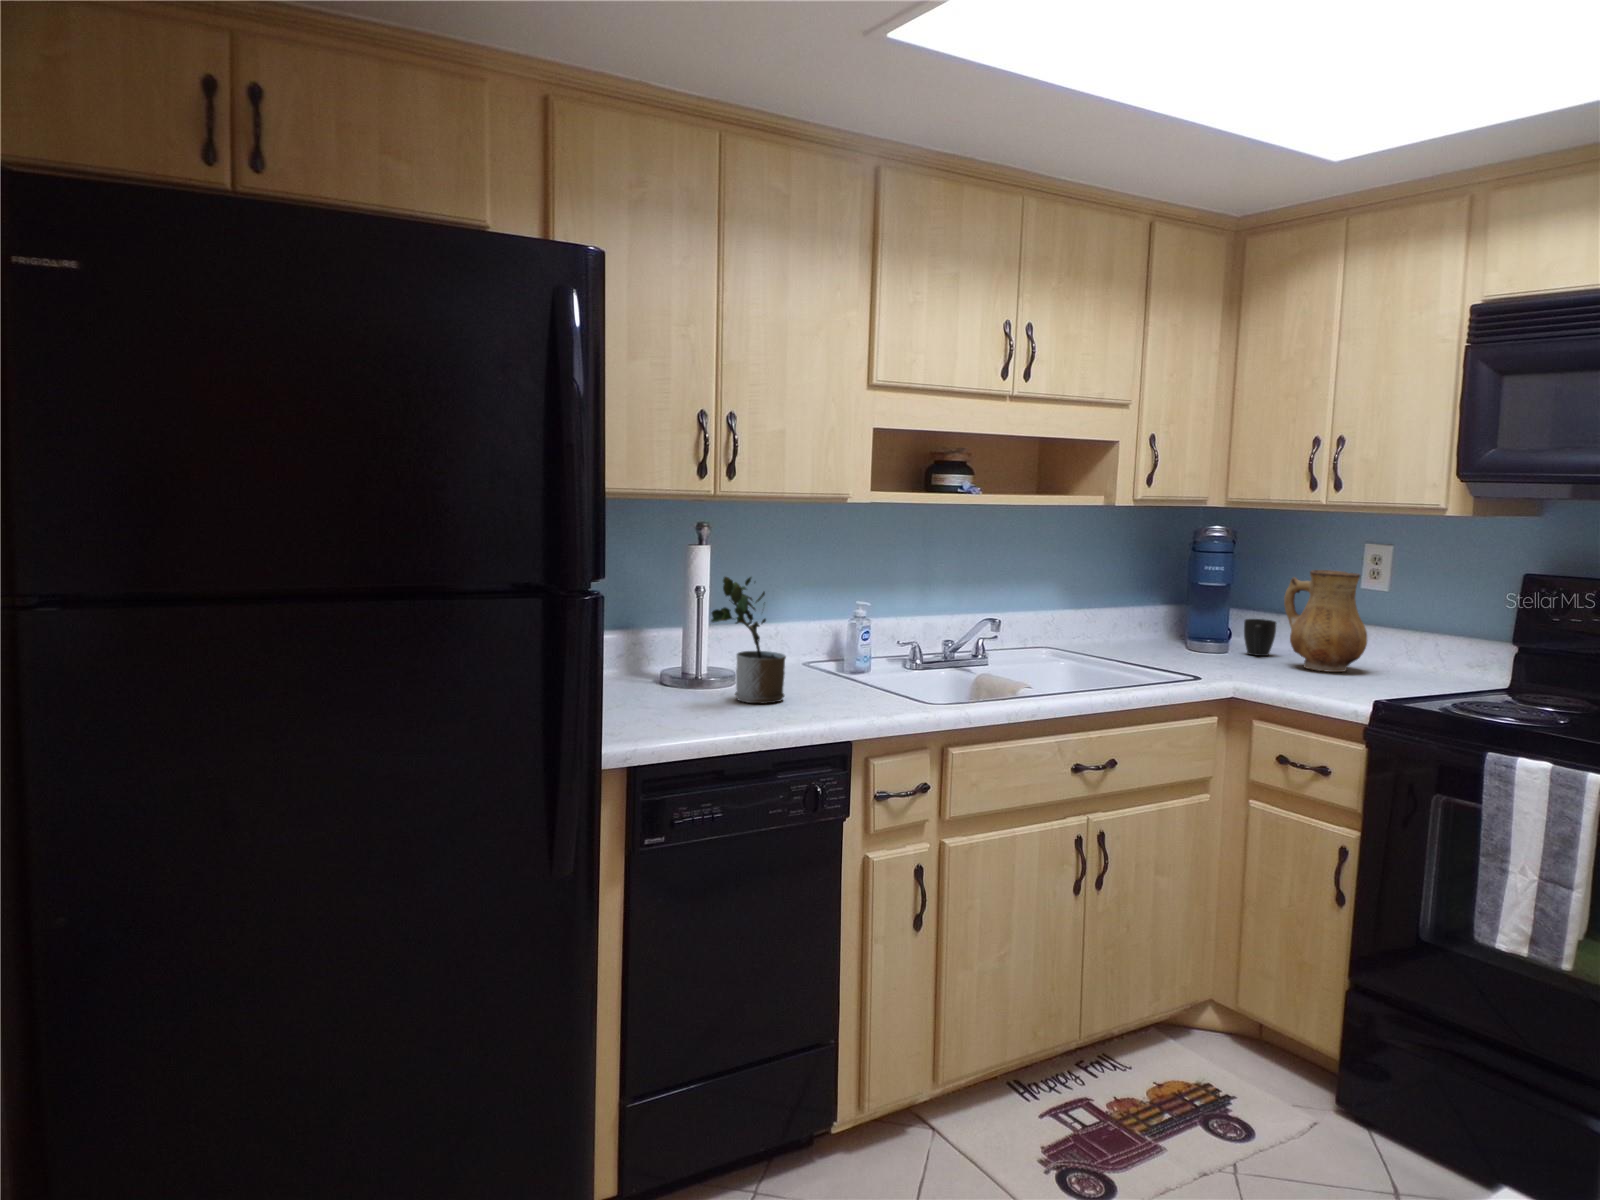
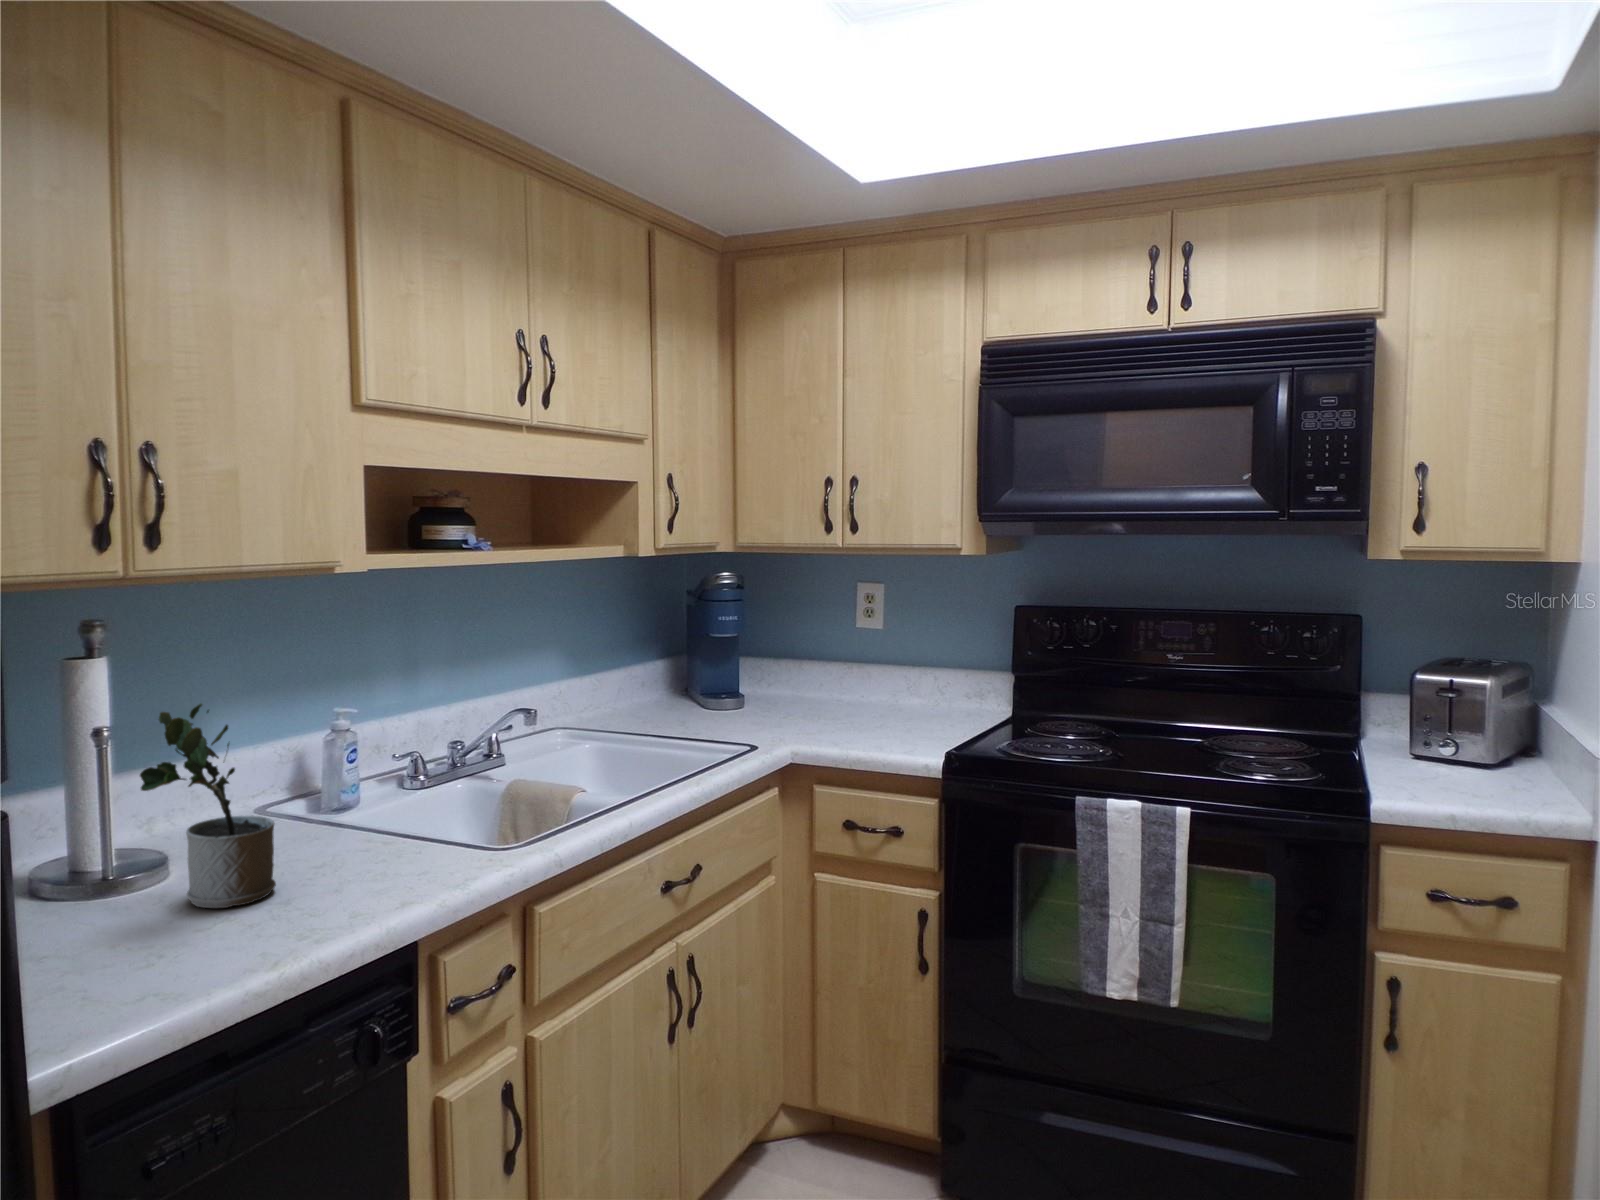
ceramic pitcher: present [1284,570,1367,672] -> none [803,614,885,720]
mug: present [1244,619,1277,656] -> none [756,668,787,708]

